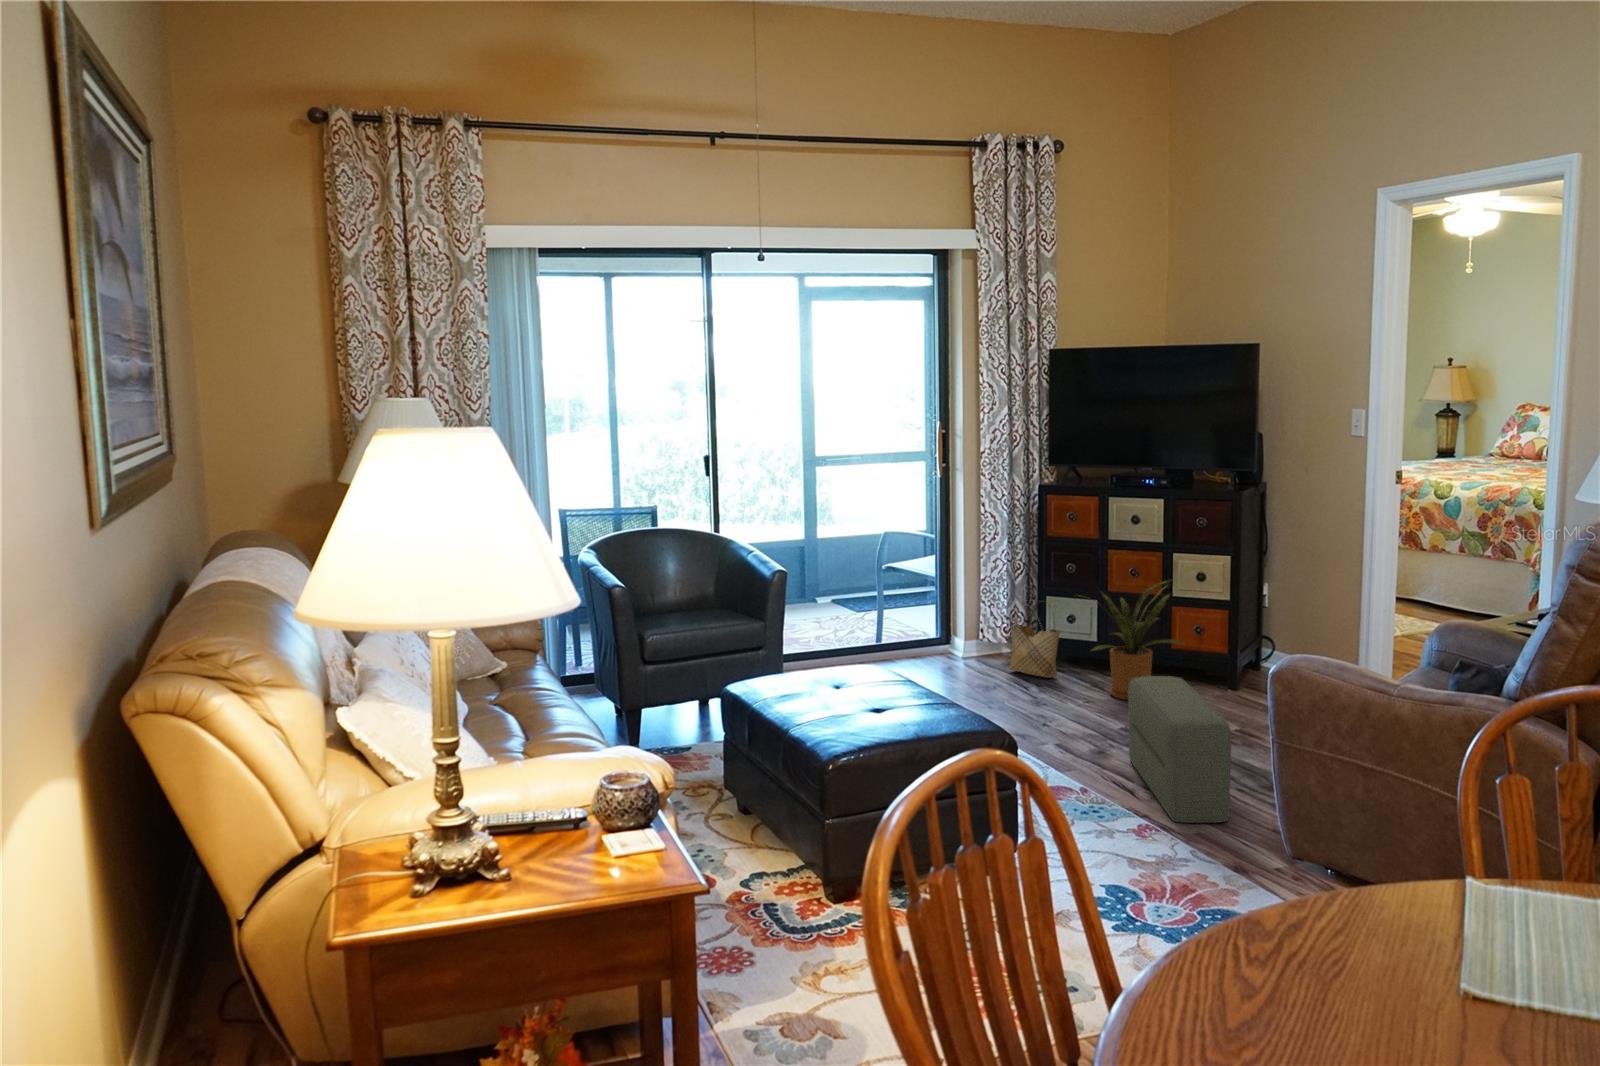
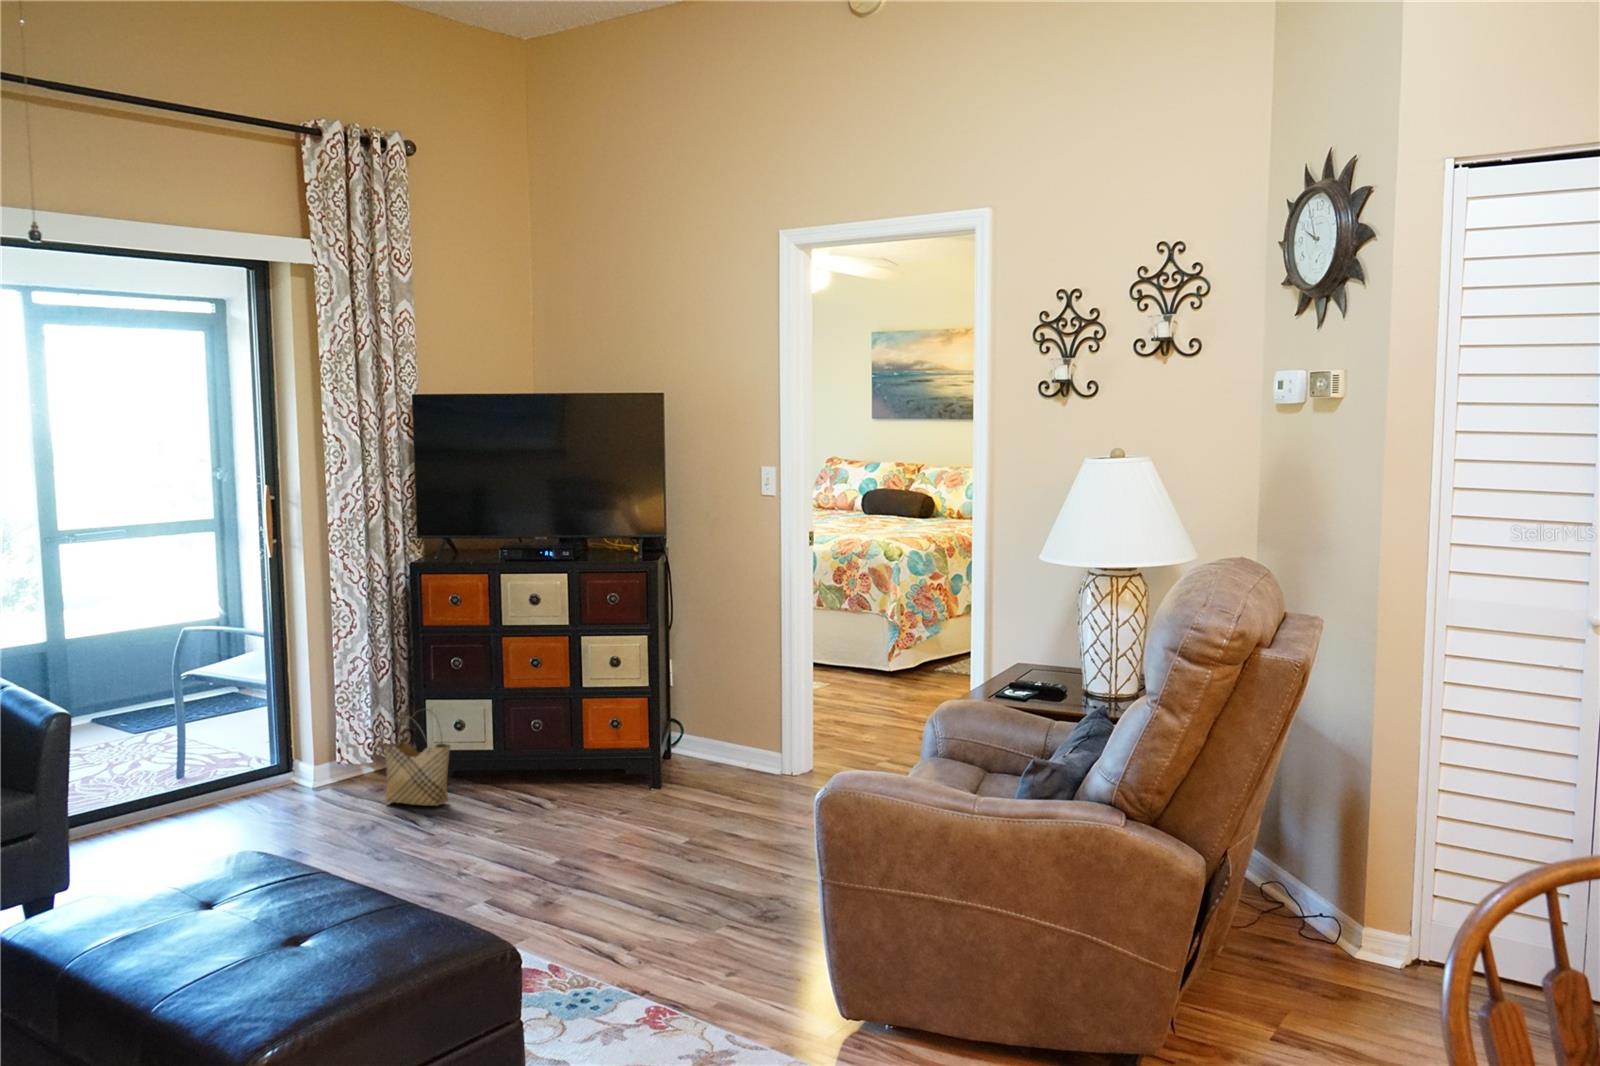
house plant: present [1092,581,1182,700] -> none [468,669,610,821]
pouf: present [1128,676,1231,823] -> none [584,797,740,990]

